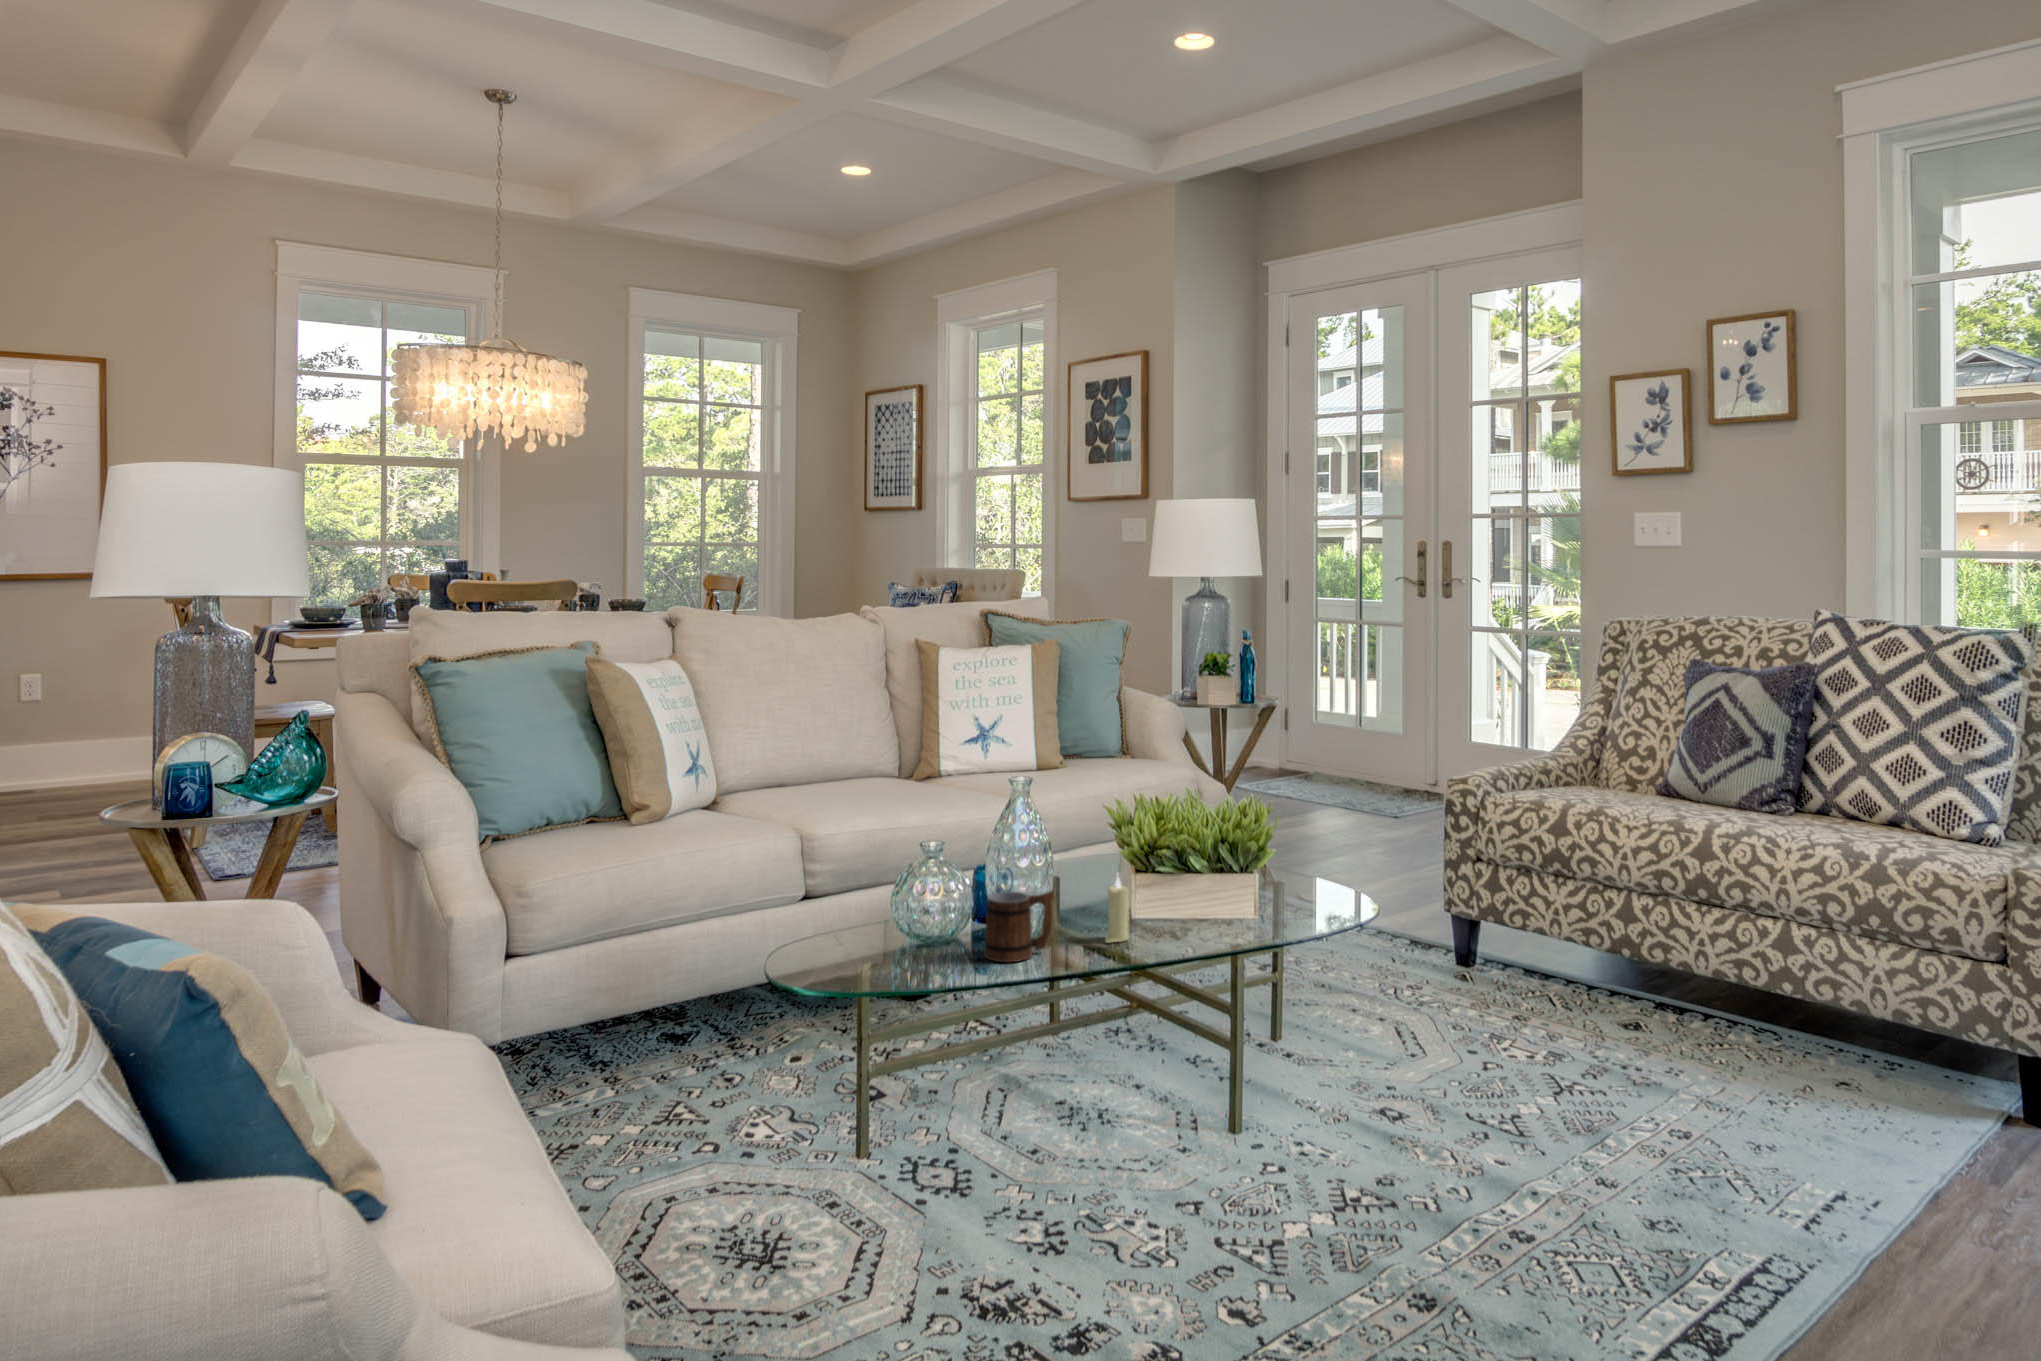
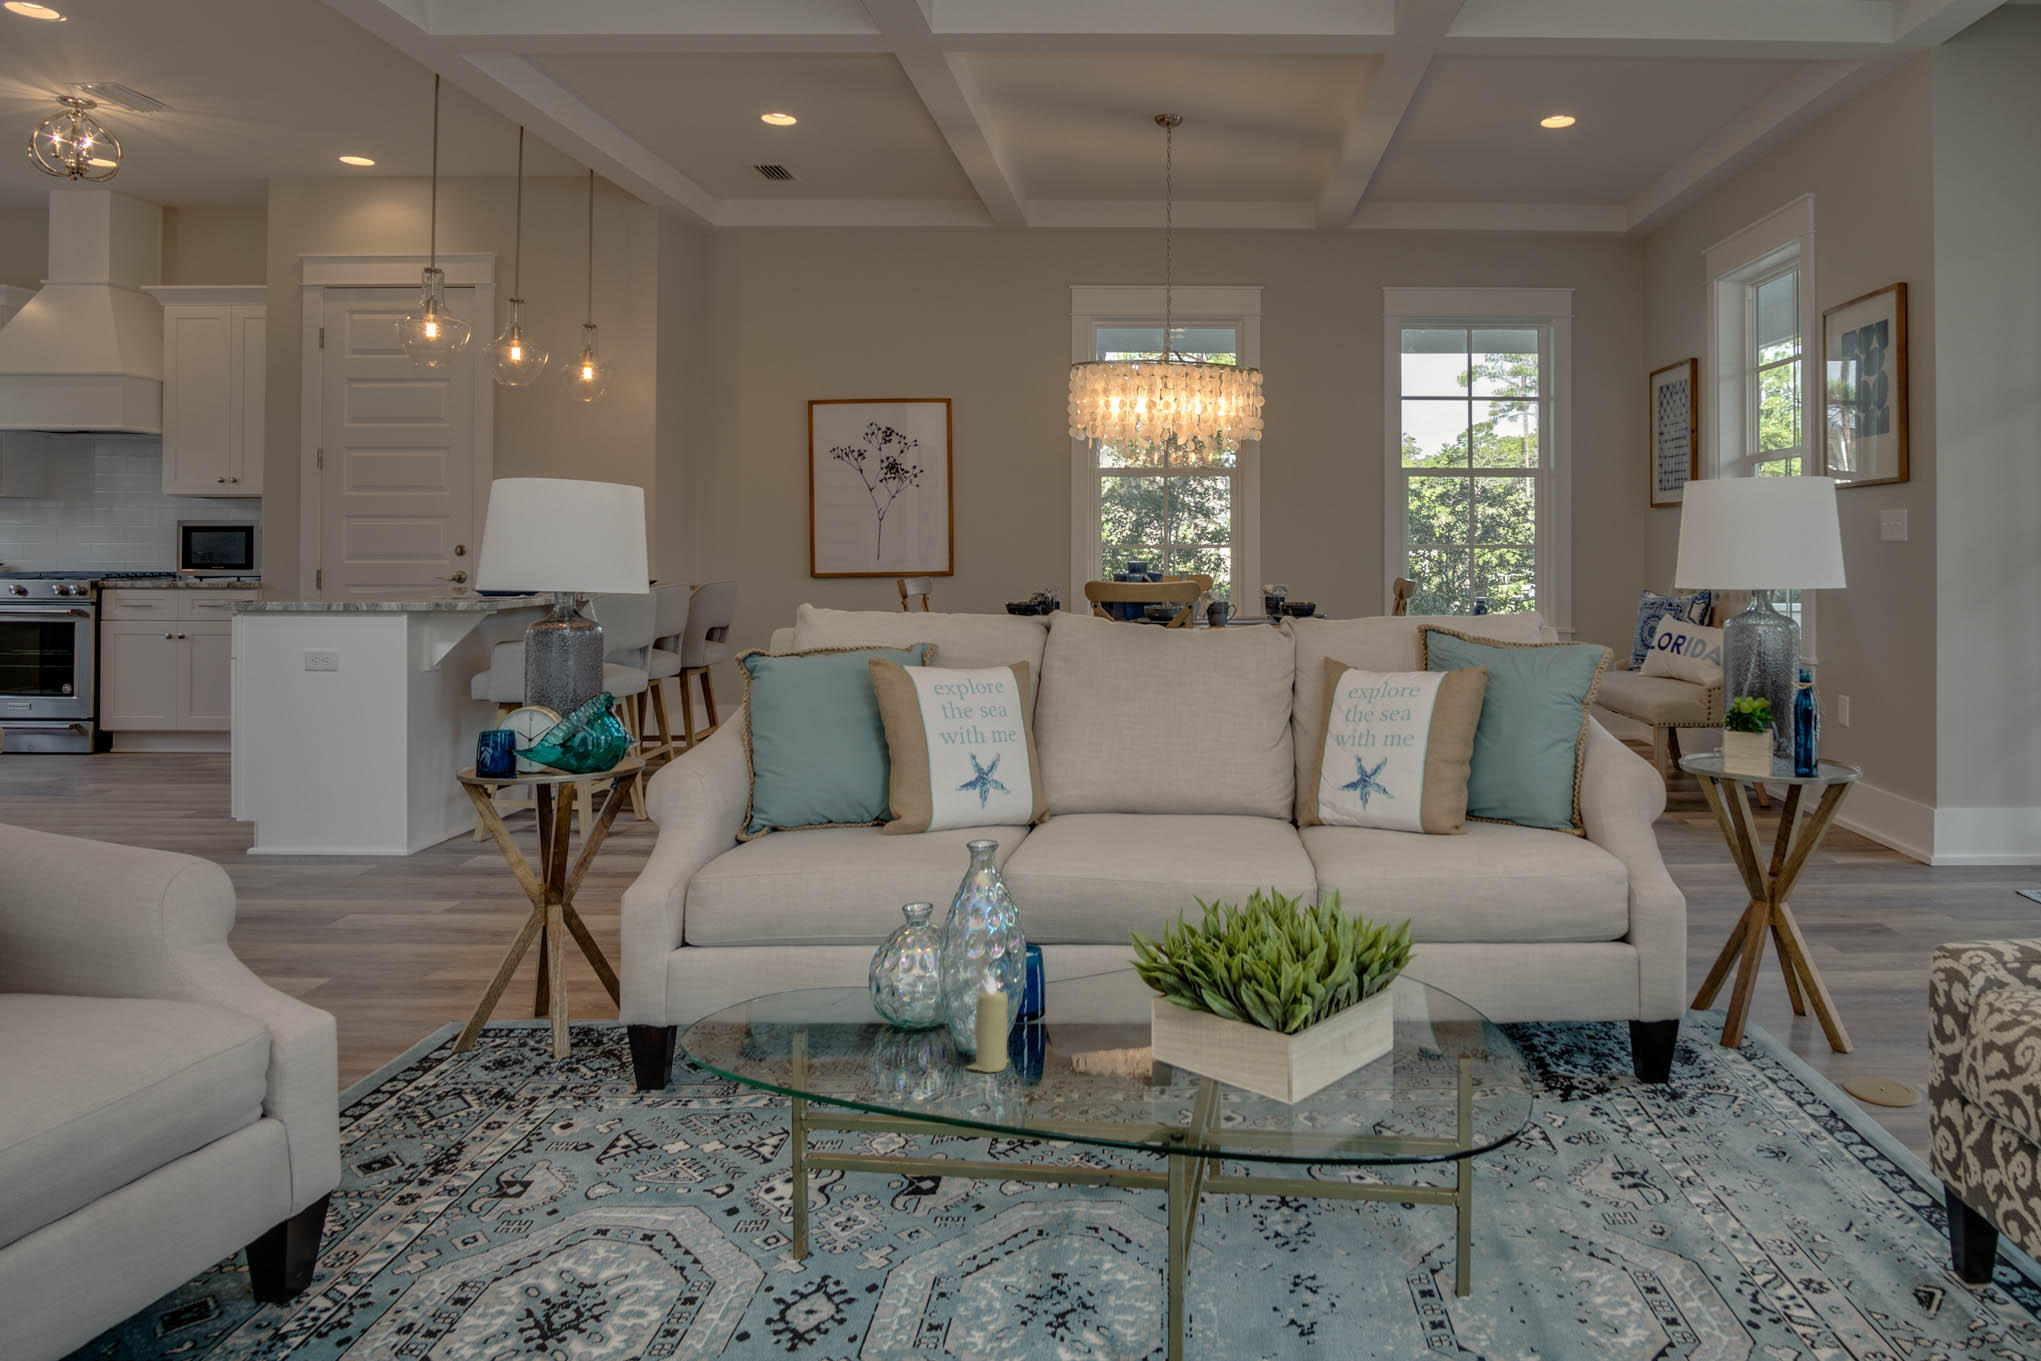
mug: present [984,891,1054,962] -> none [816,964,899,1062]

